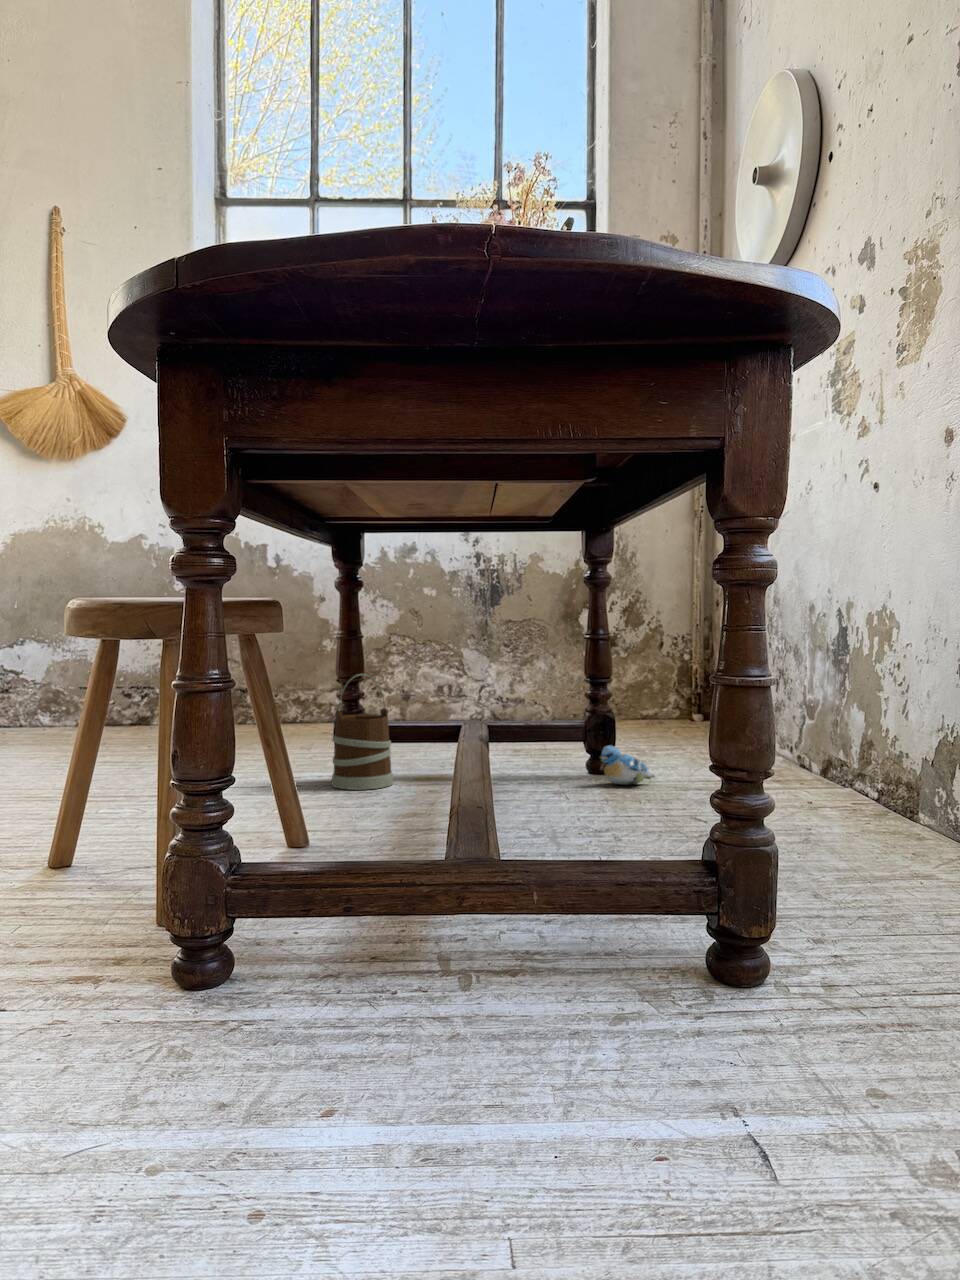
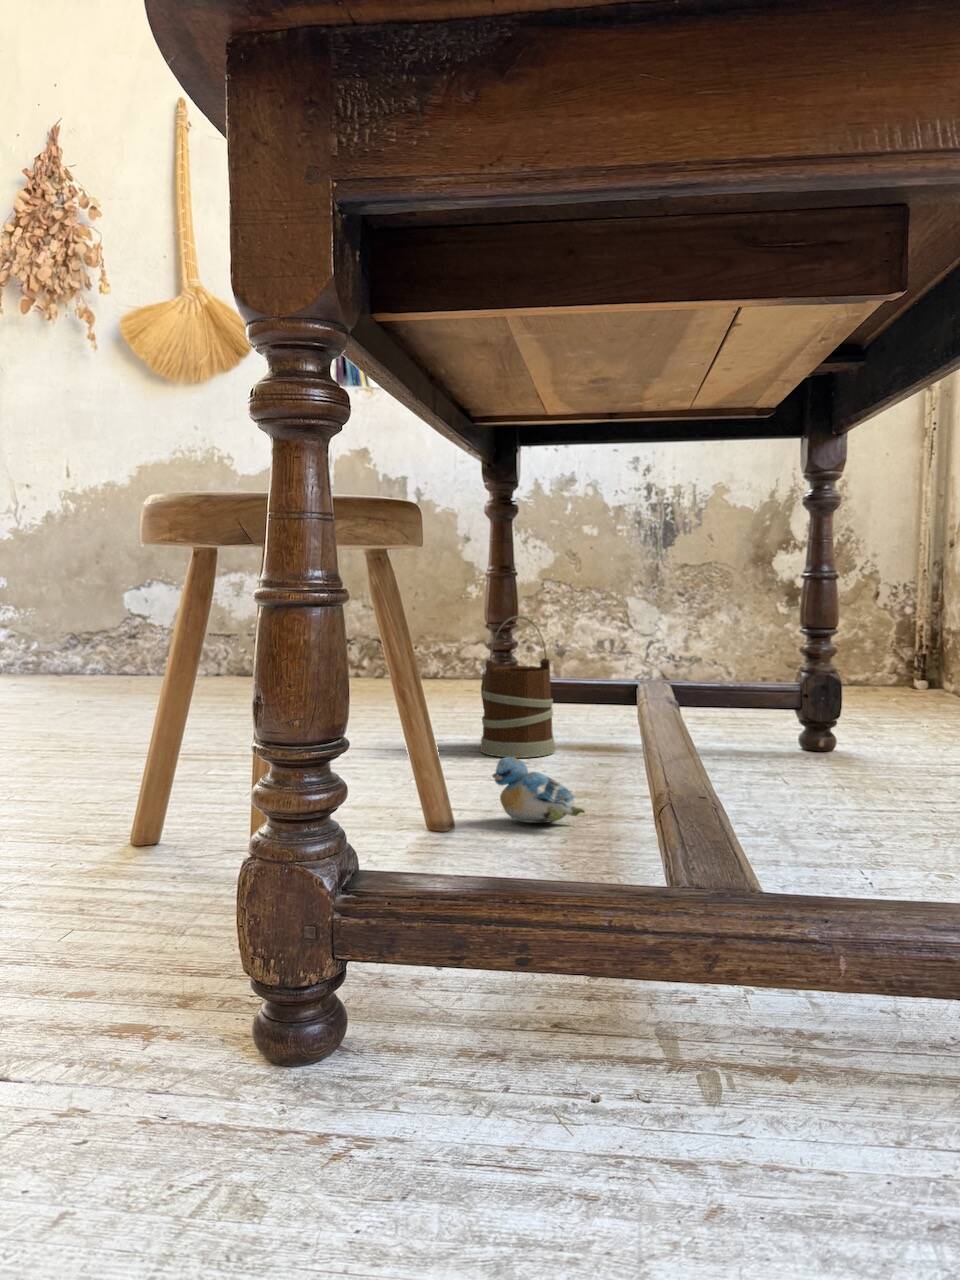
plush toy: present [600,746,655,785] -> present [492,757,585,823]

